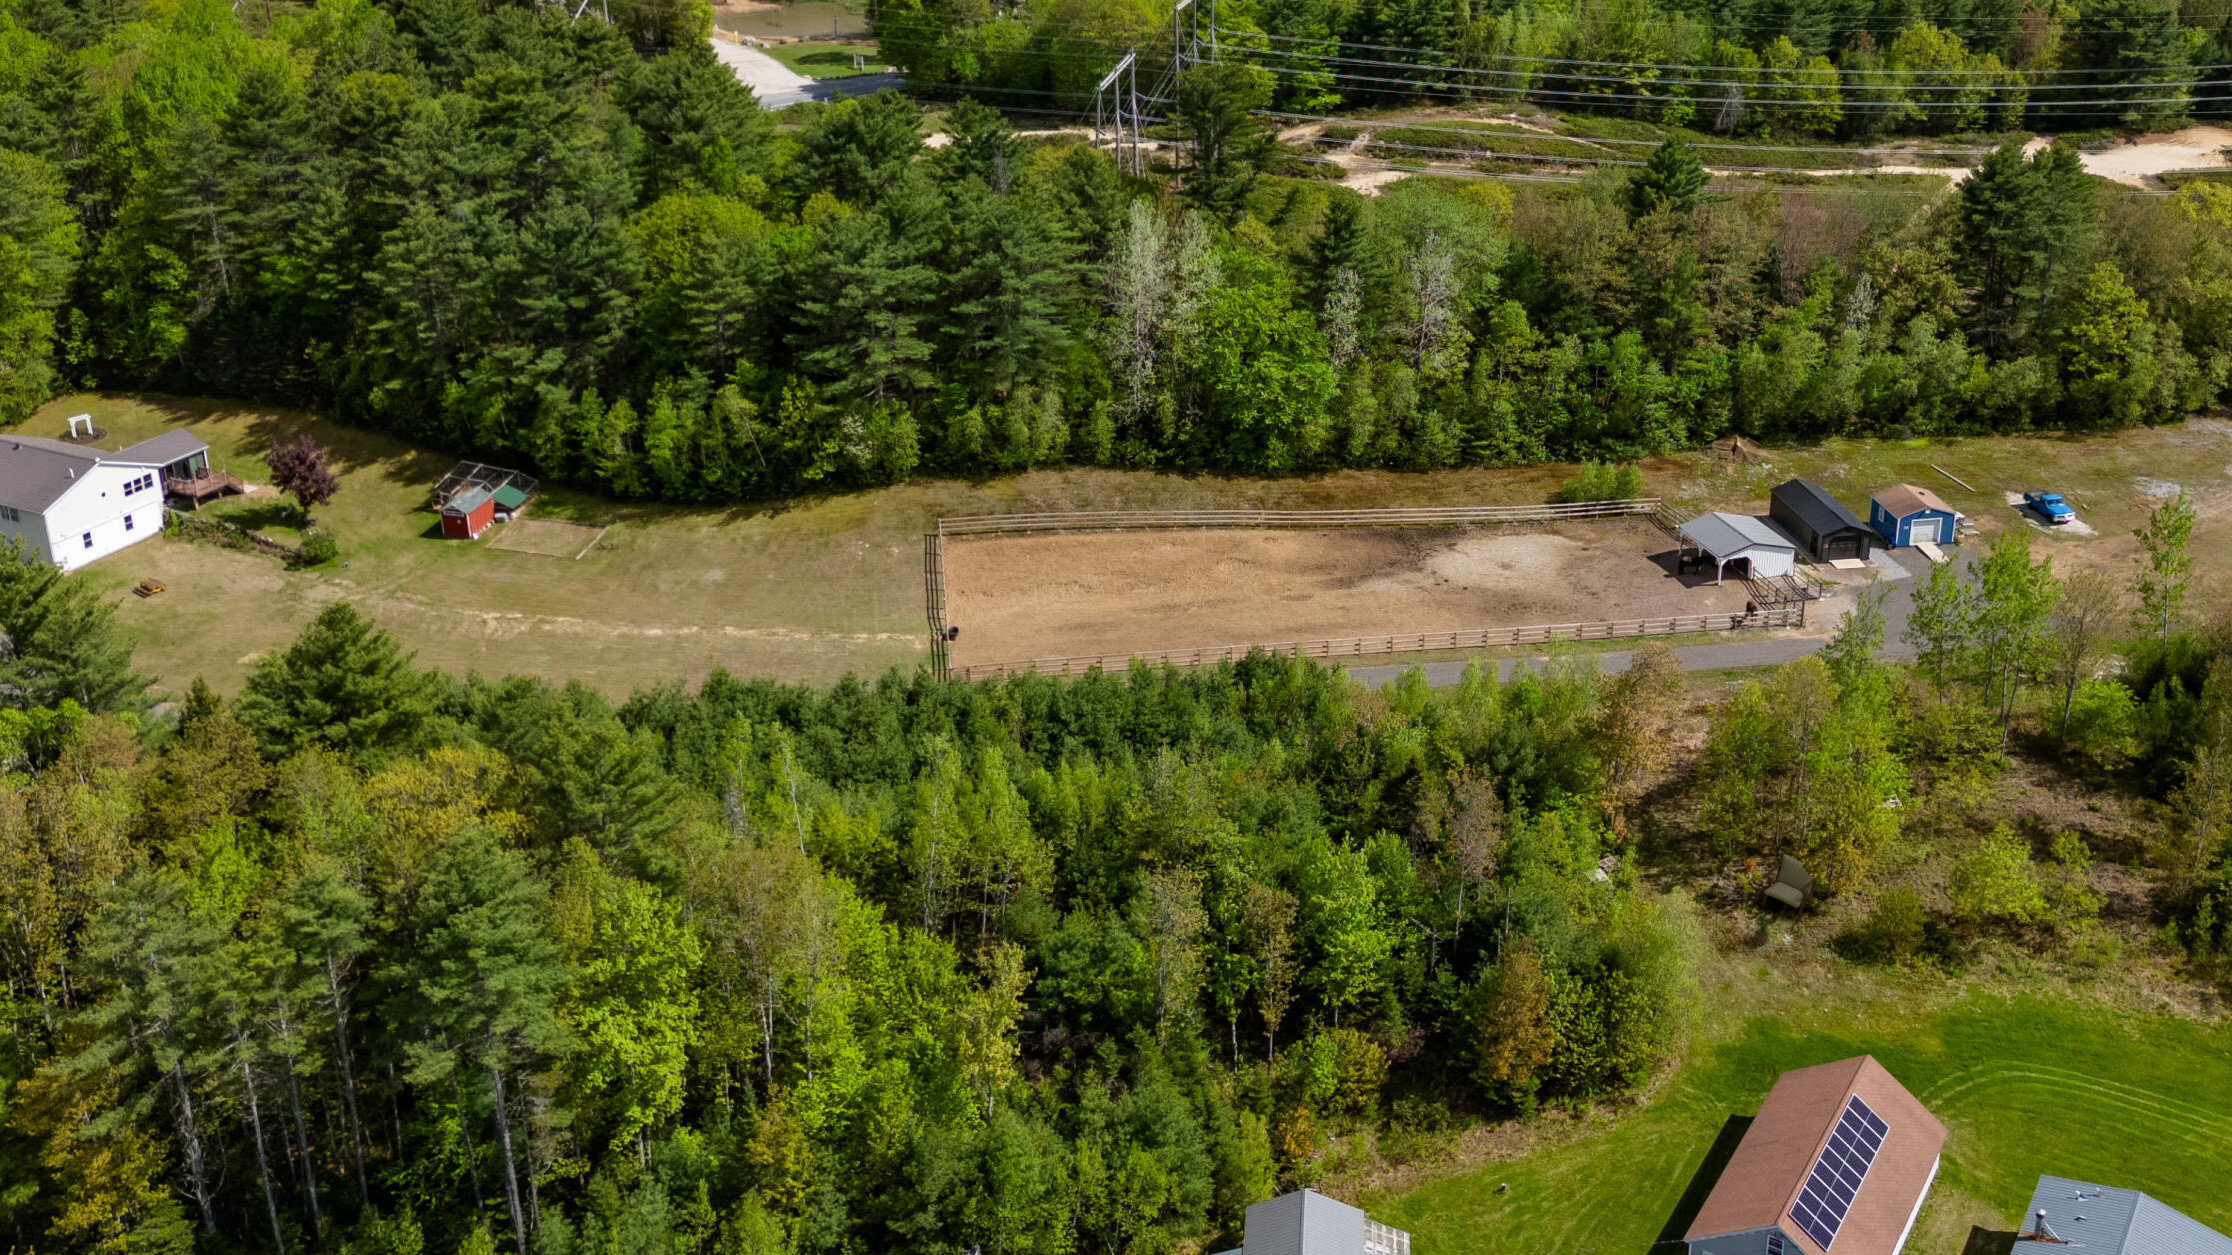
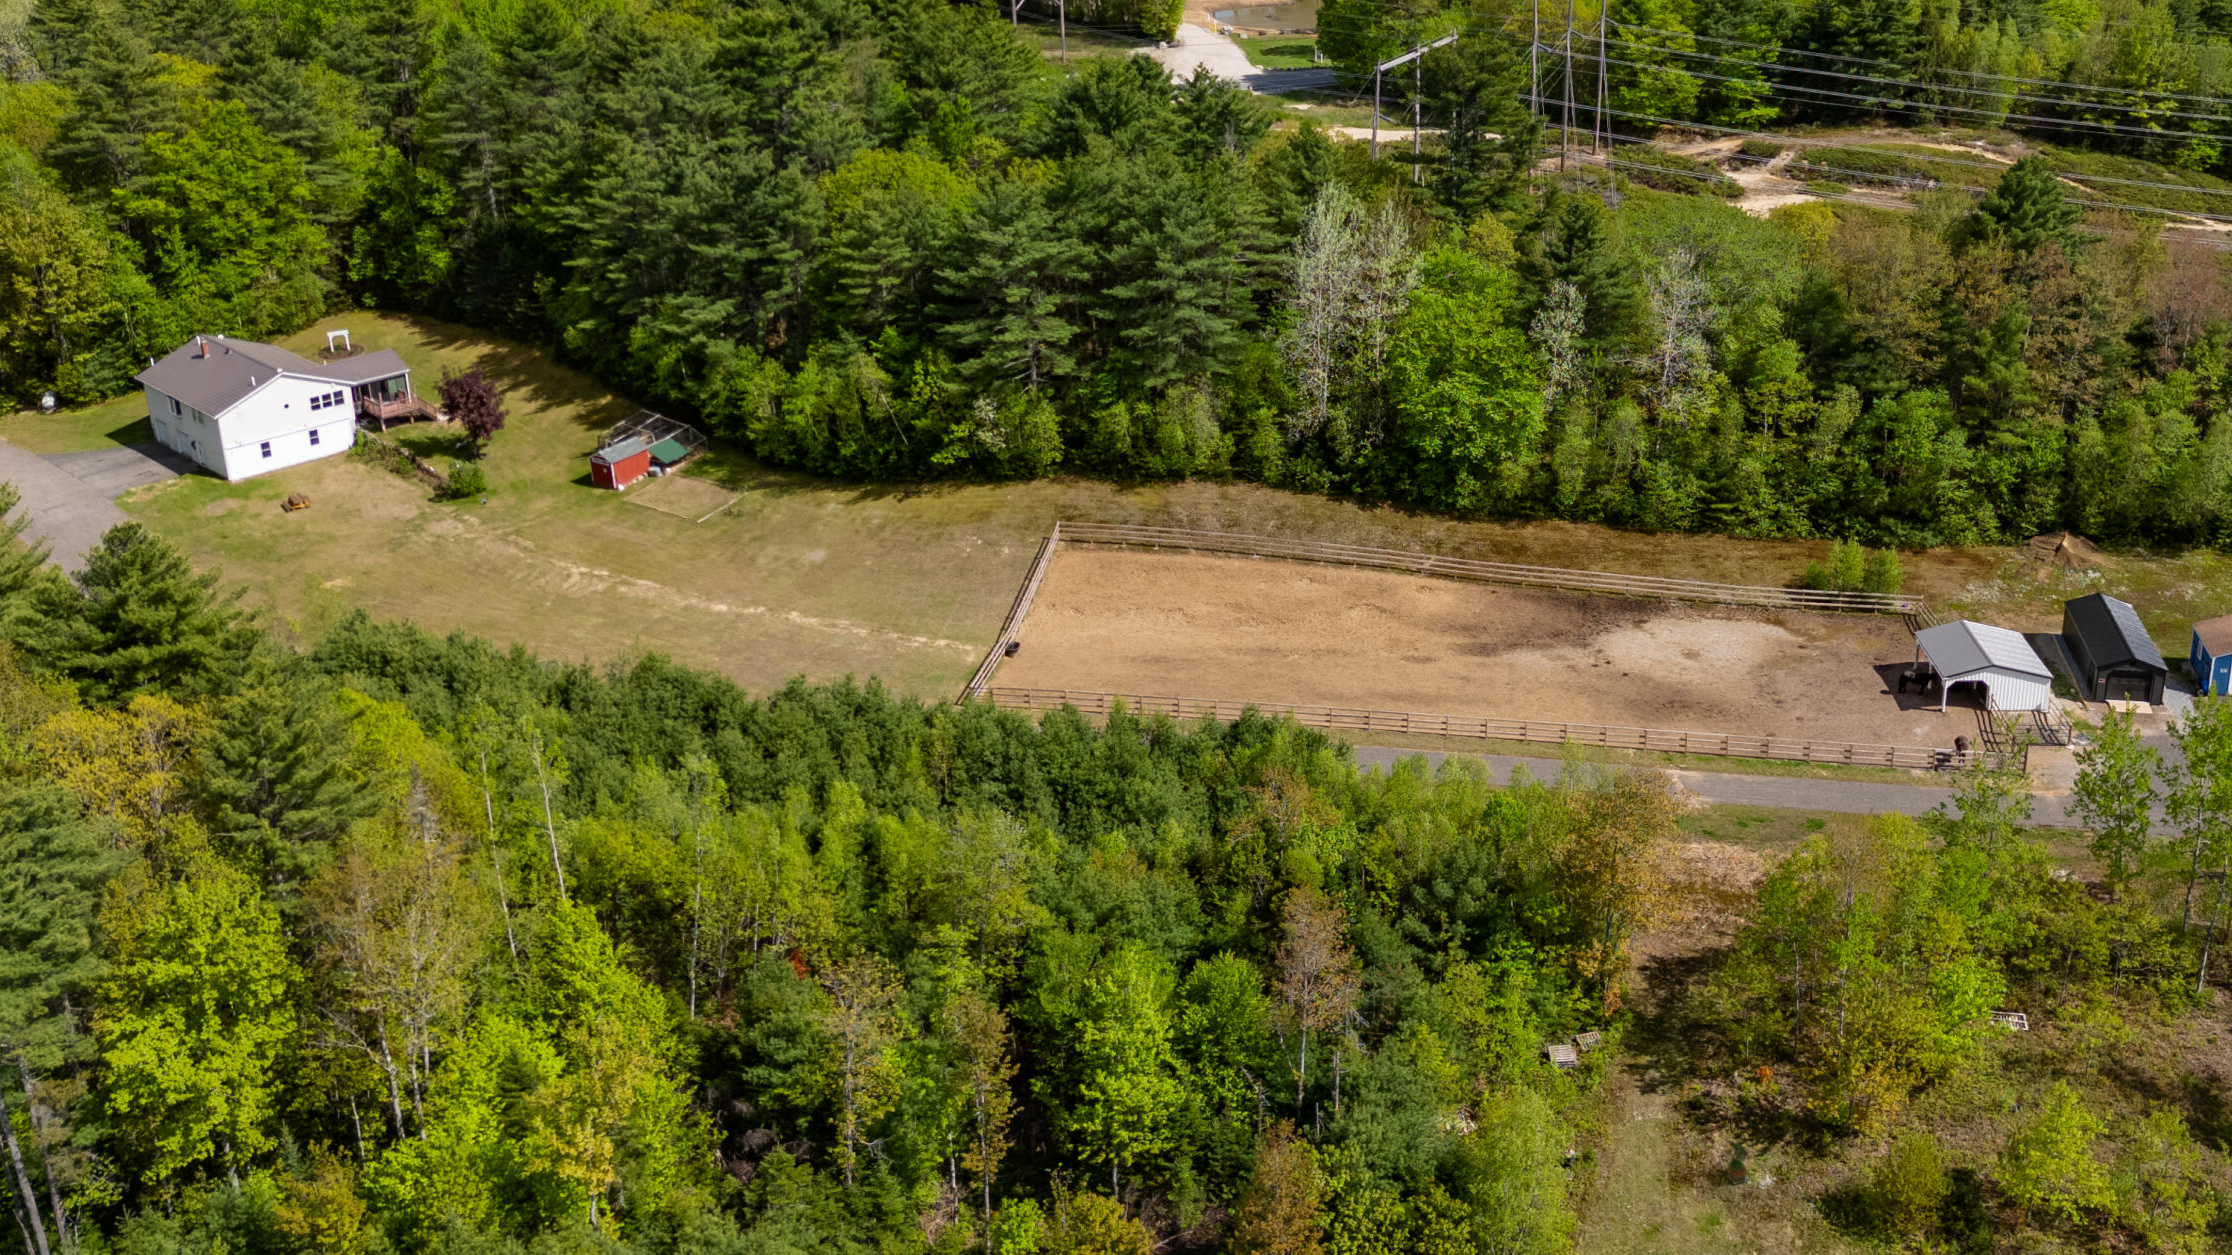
lounge chair: present [1762,854,1817,923] -> none [1767,1069,1842,1163]

